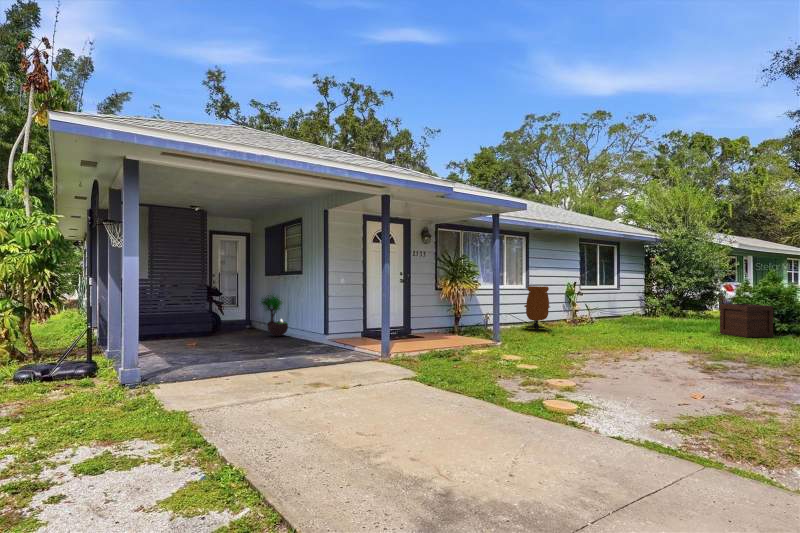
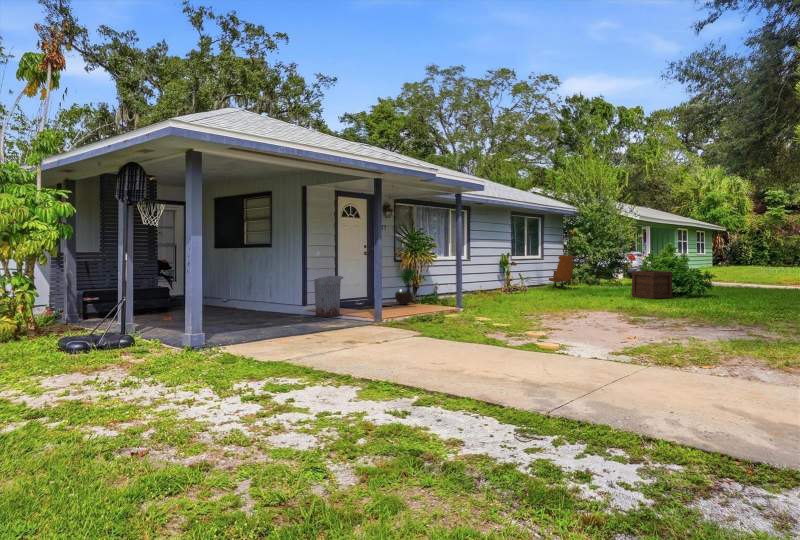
lounge chair: present [523,286,551,331] -> present [549,256,574,289]
potted tree: present [261,295,288,336] -> present [395,268,415,304]
trash can: none [335,303,366,346] -> present [314,276,343,317]

